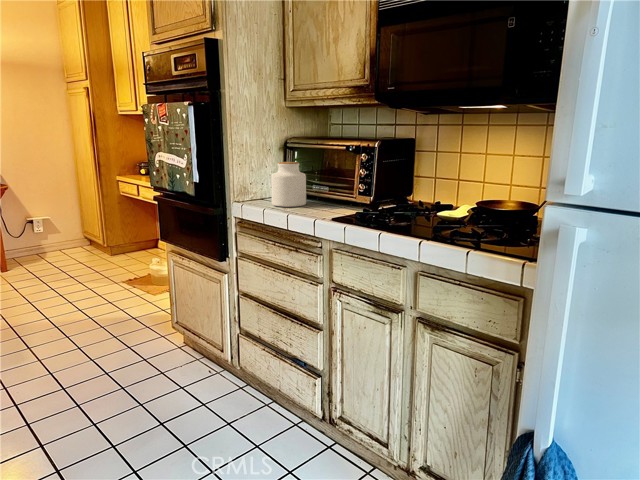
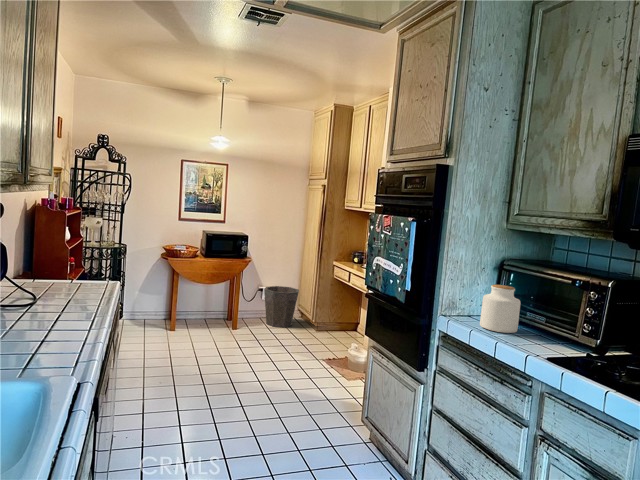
waste bin: none [33,213,79,261] -> present [264,286,299,327]

